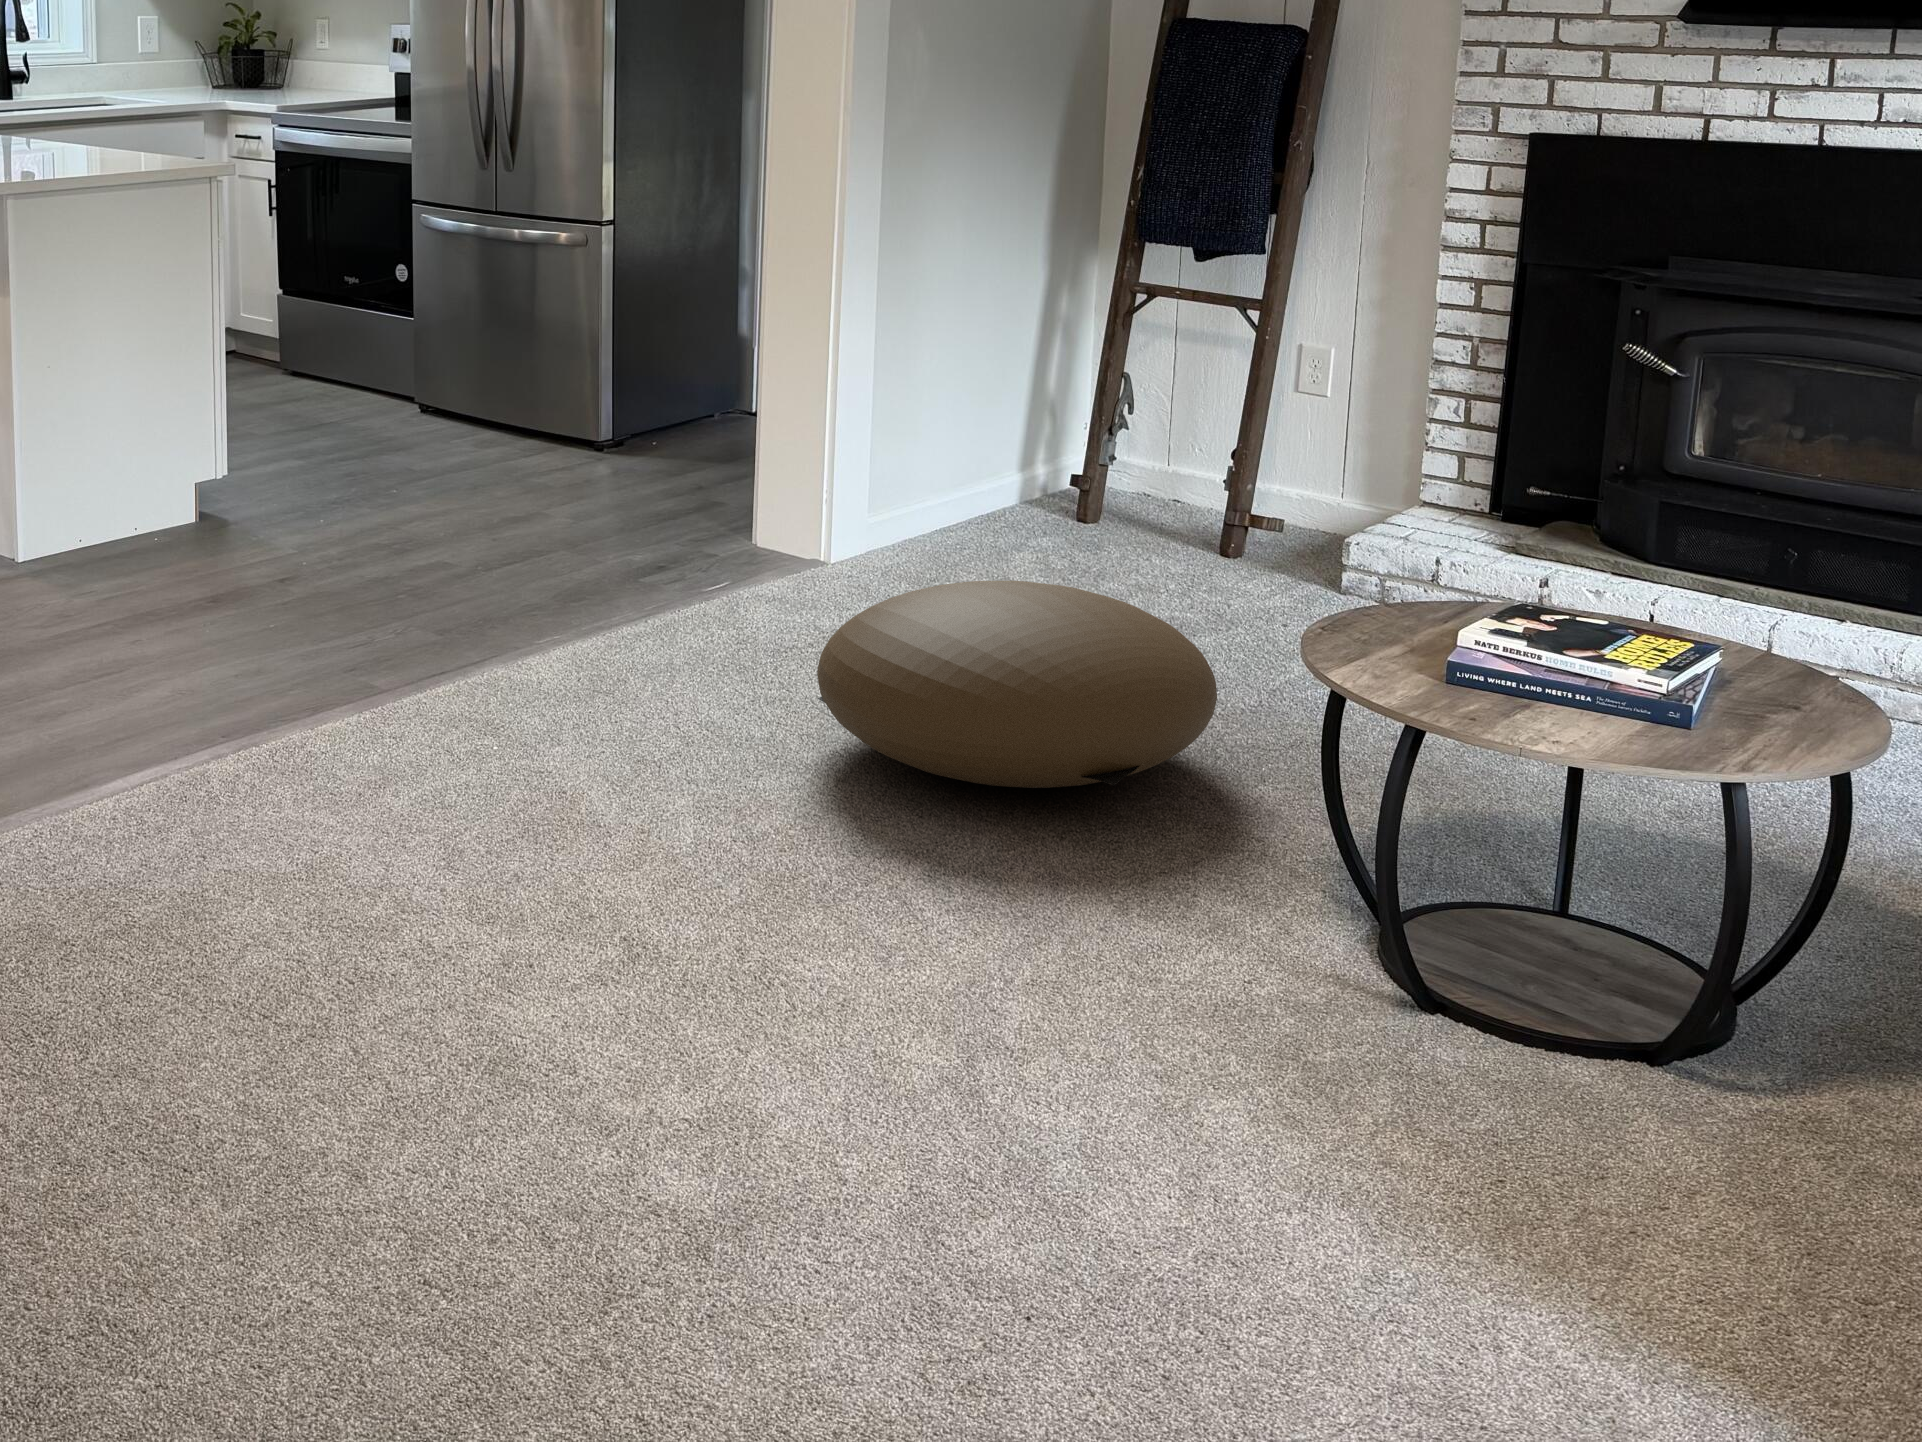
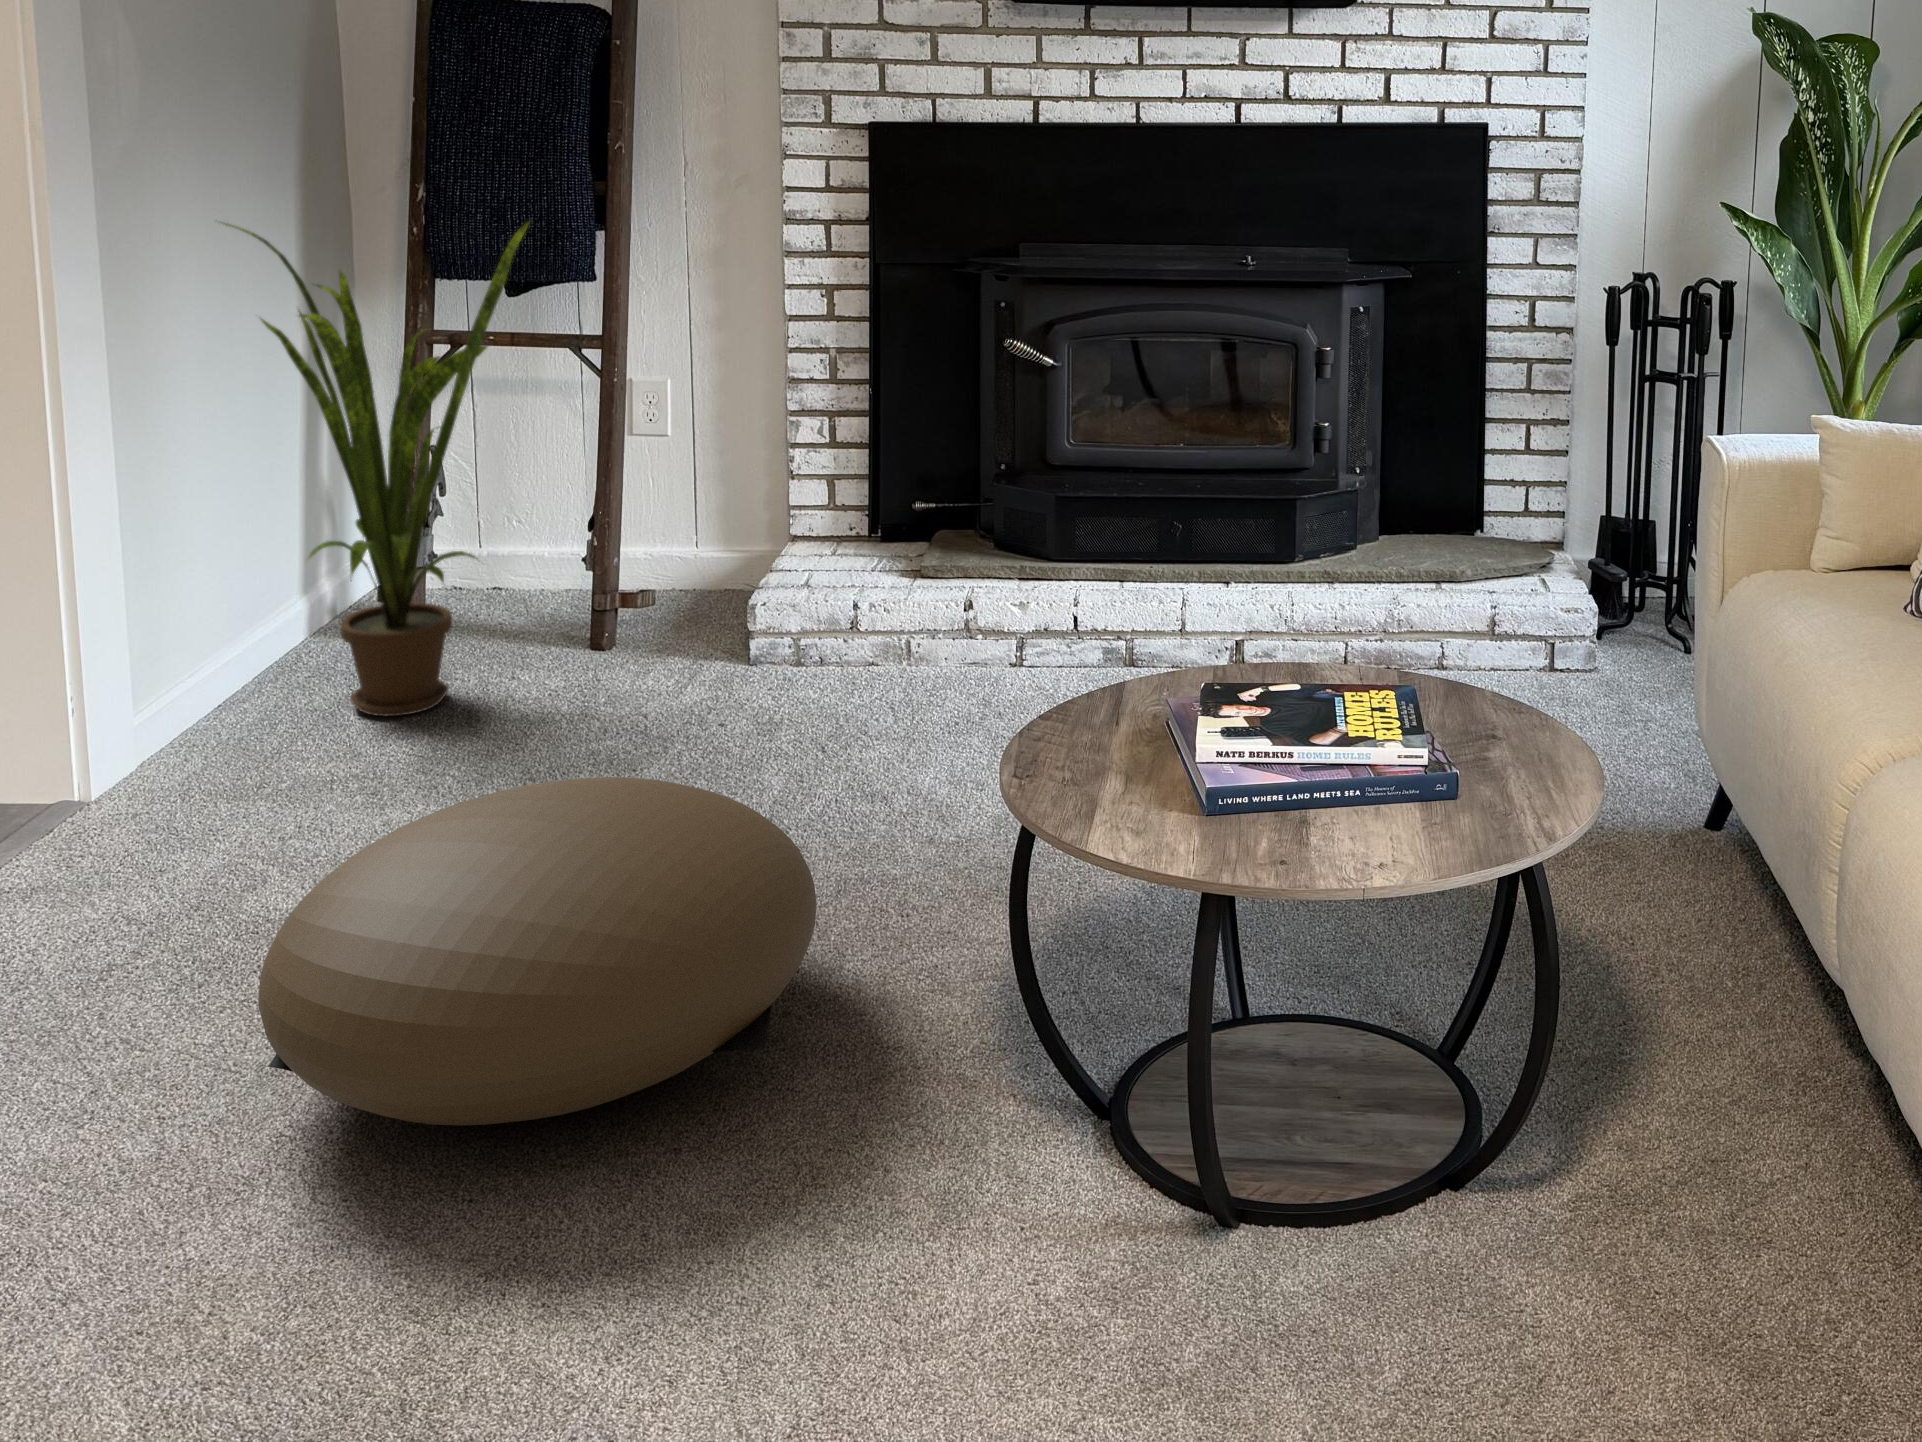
house plant: none [971,178,1200,564] -> present [226,222,529,716]

